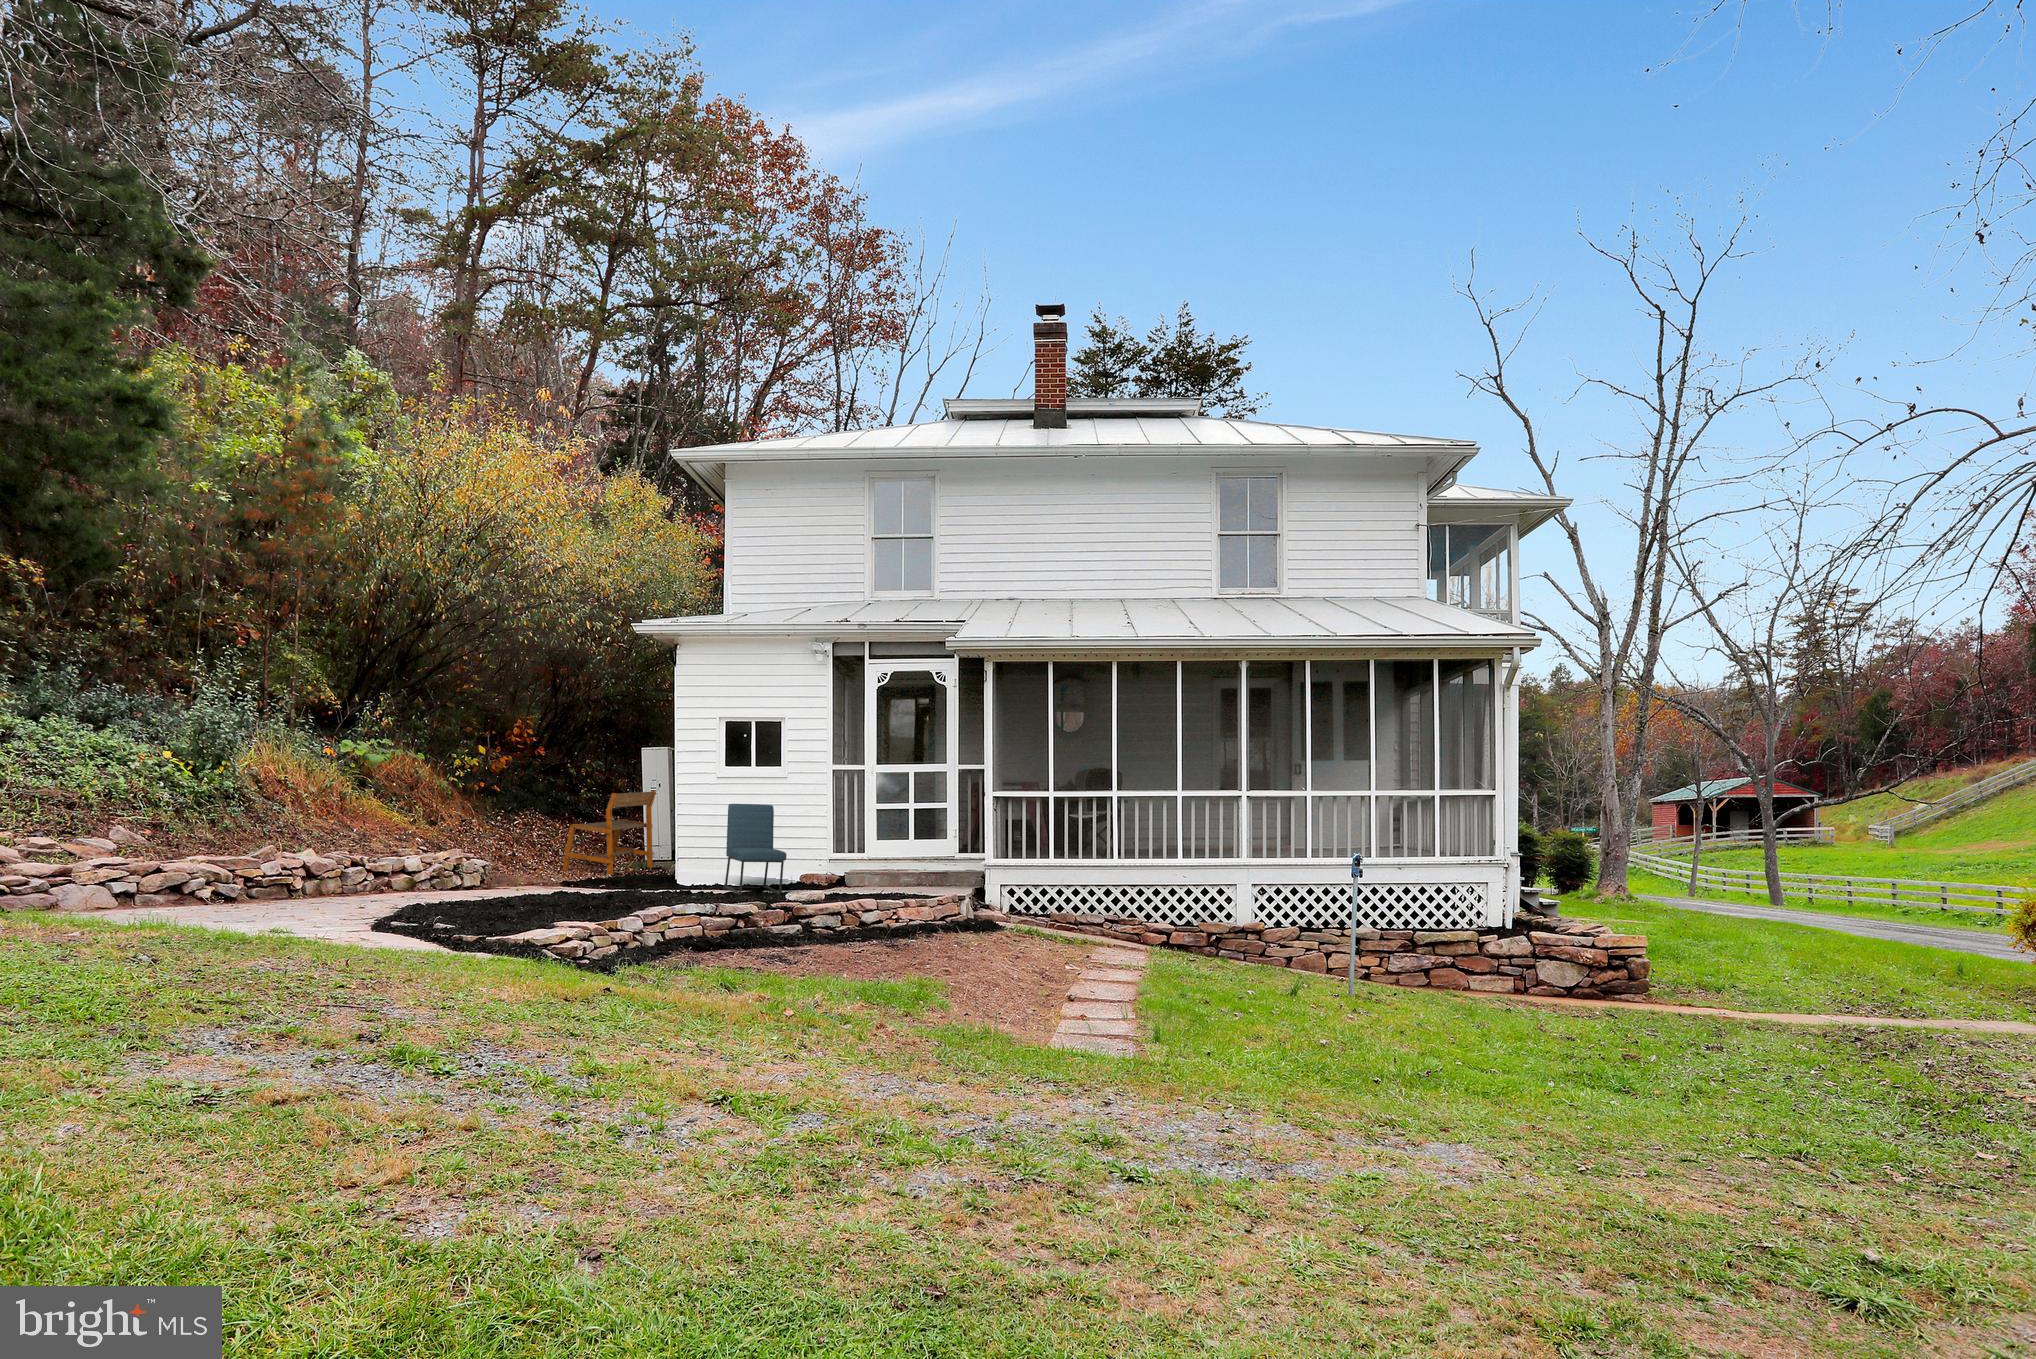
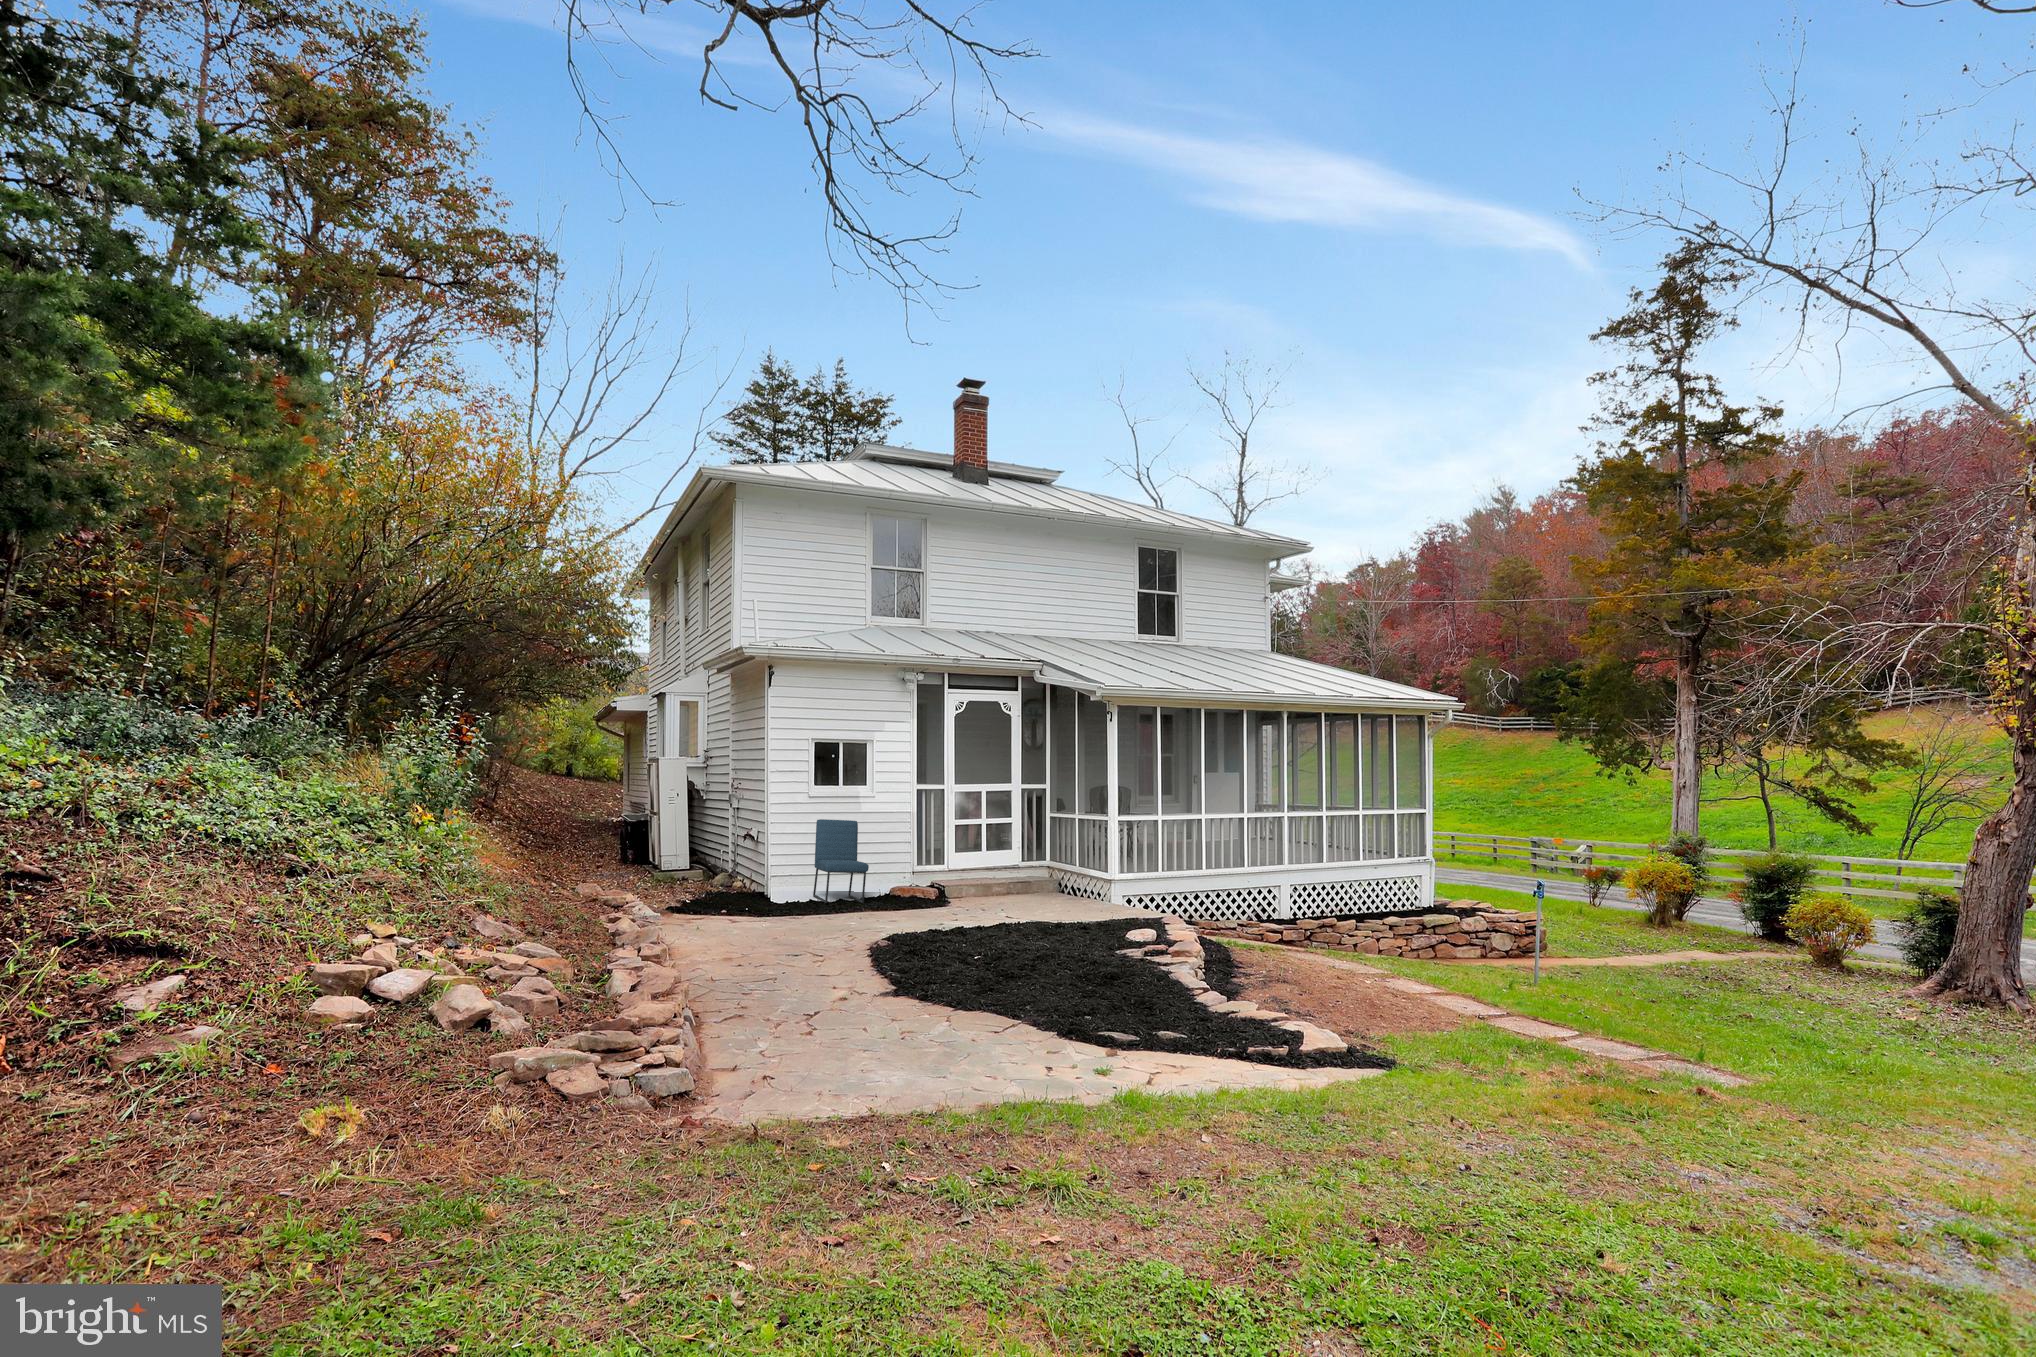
bench: present [562,791,656,875] -> none [670,809,754,884]

